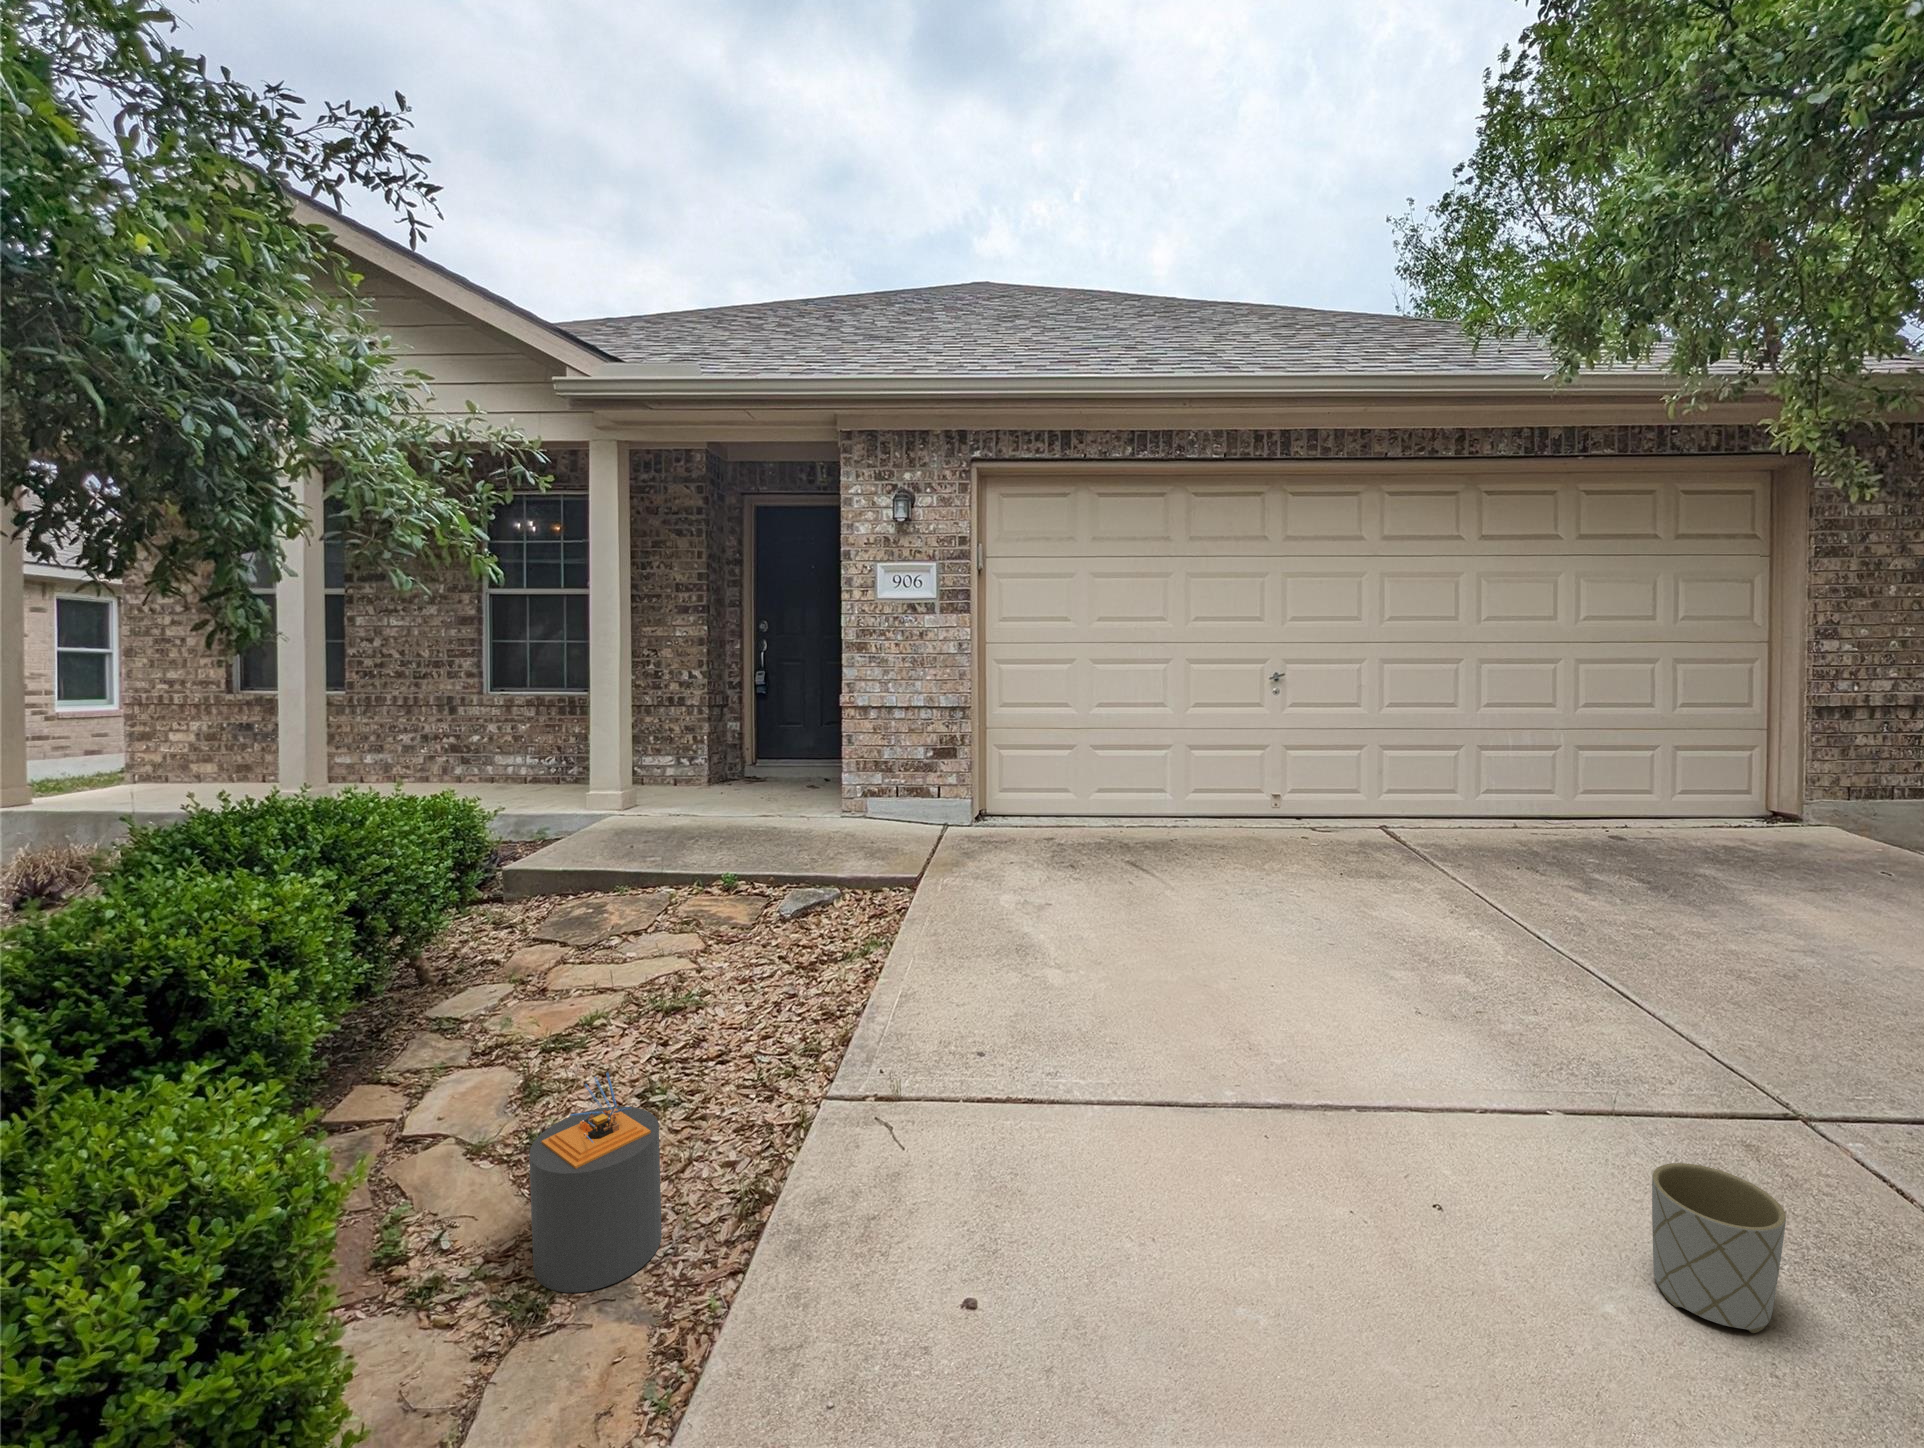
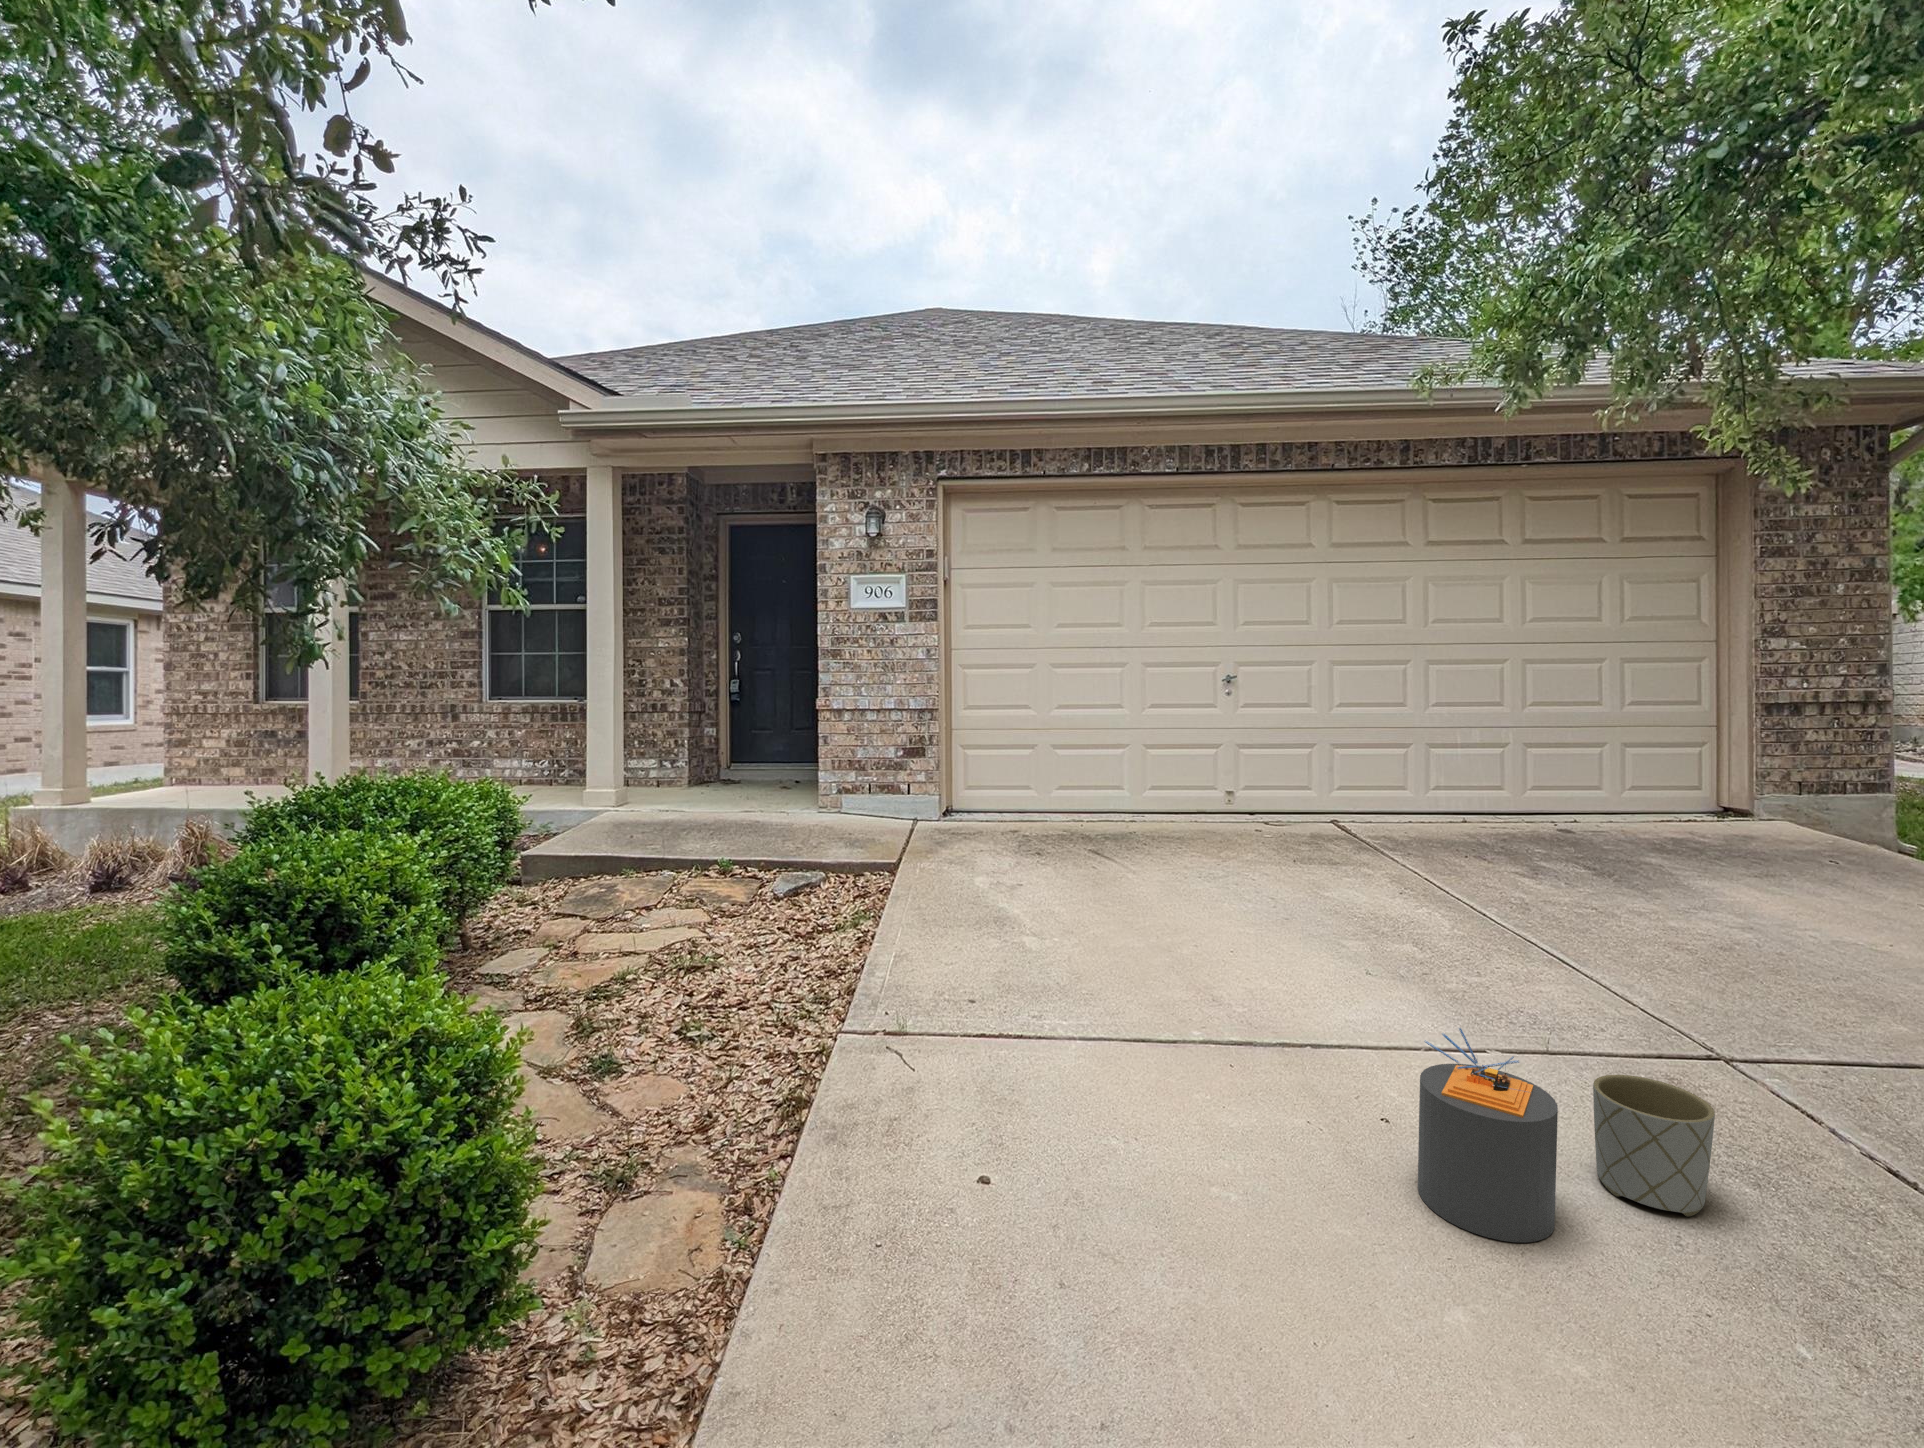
trash can: present [529,1073,662,1293] -> present [1418,1028,1558,1242]

